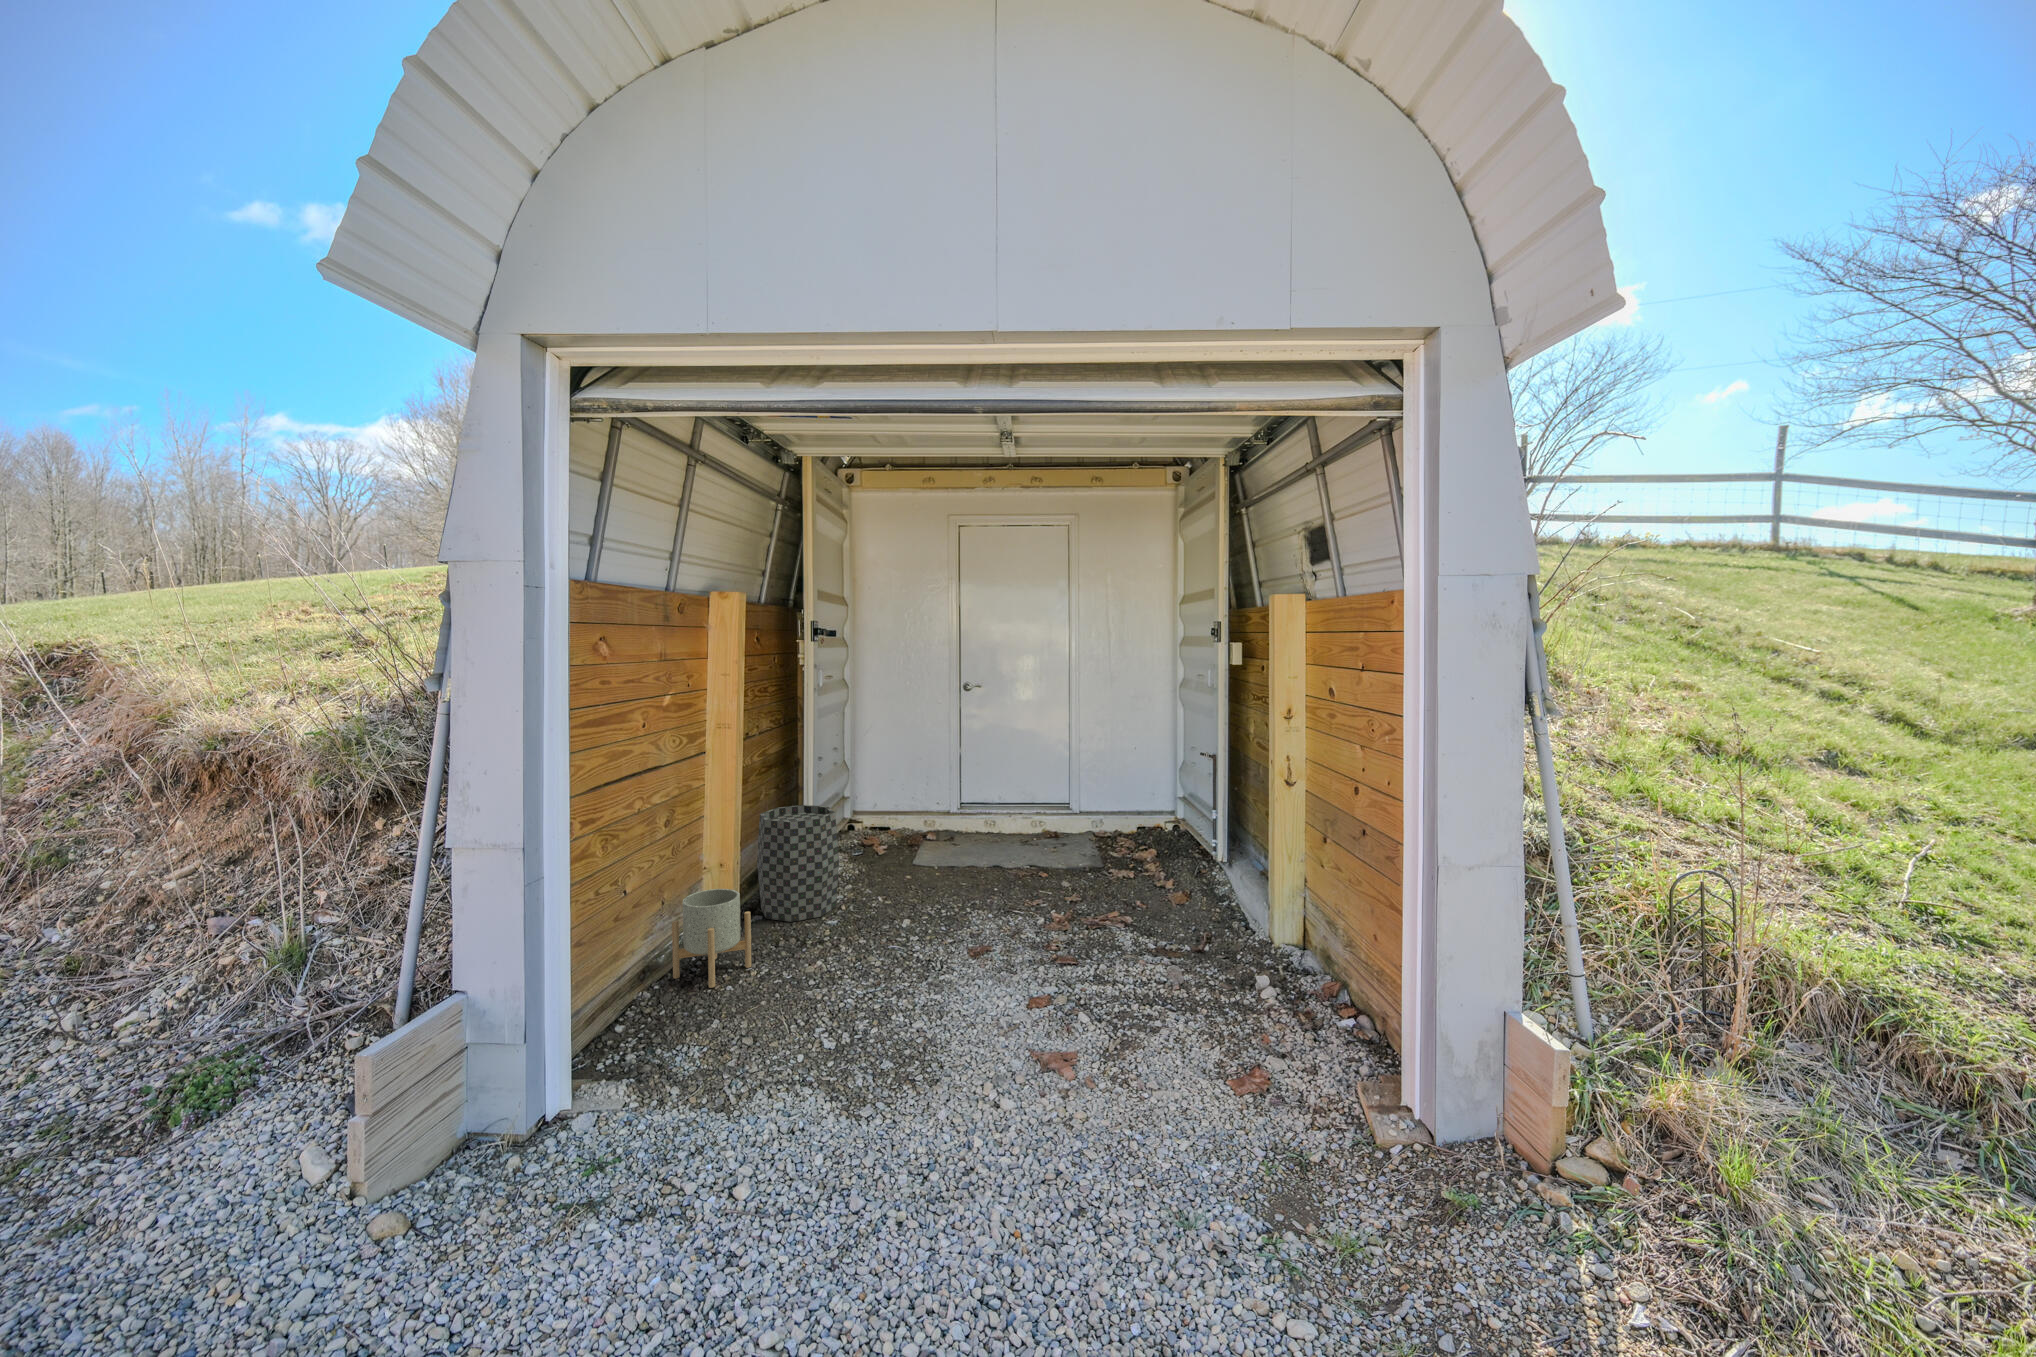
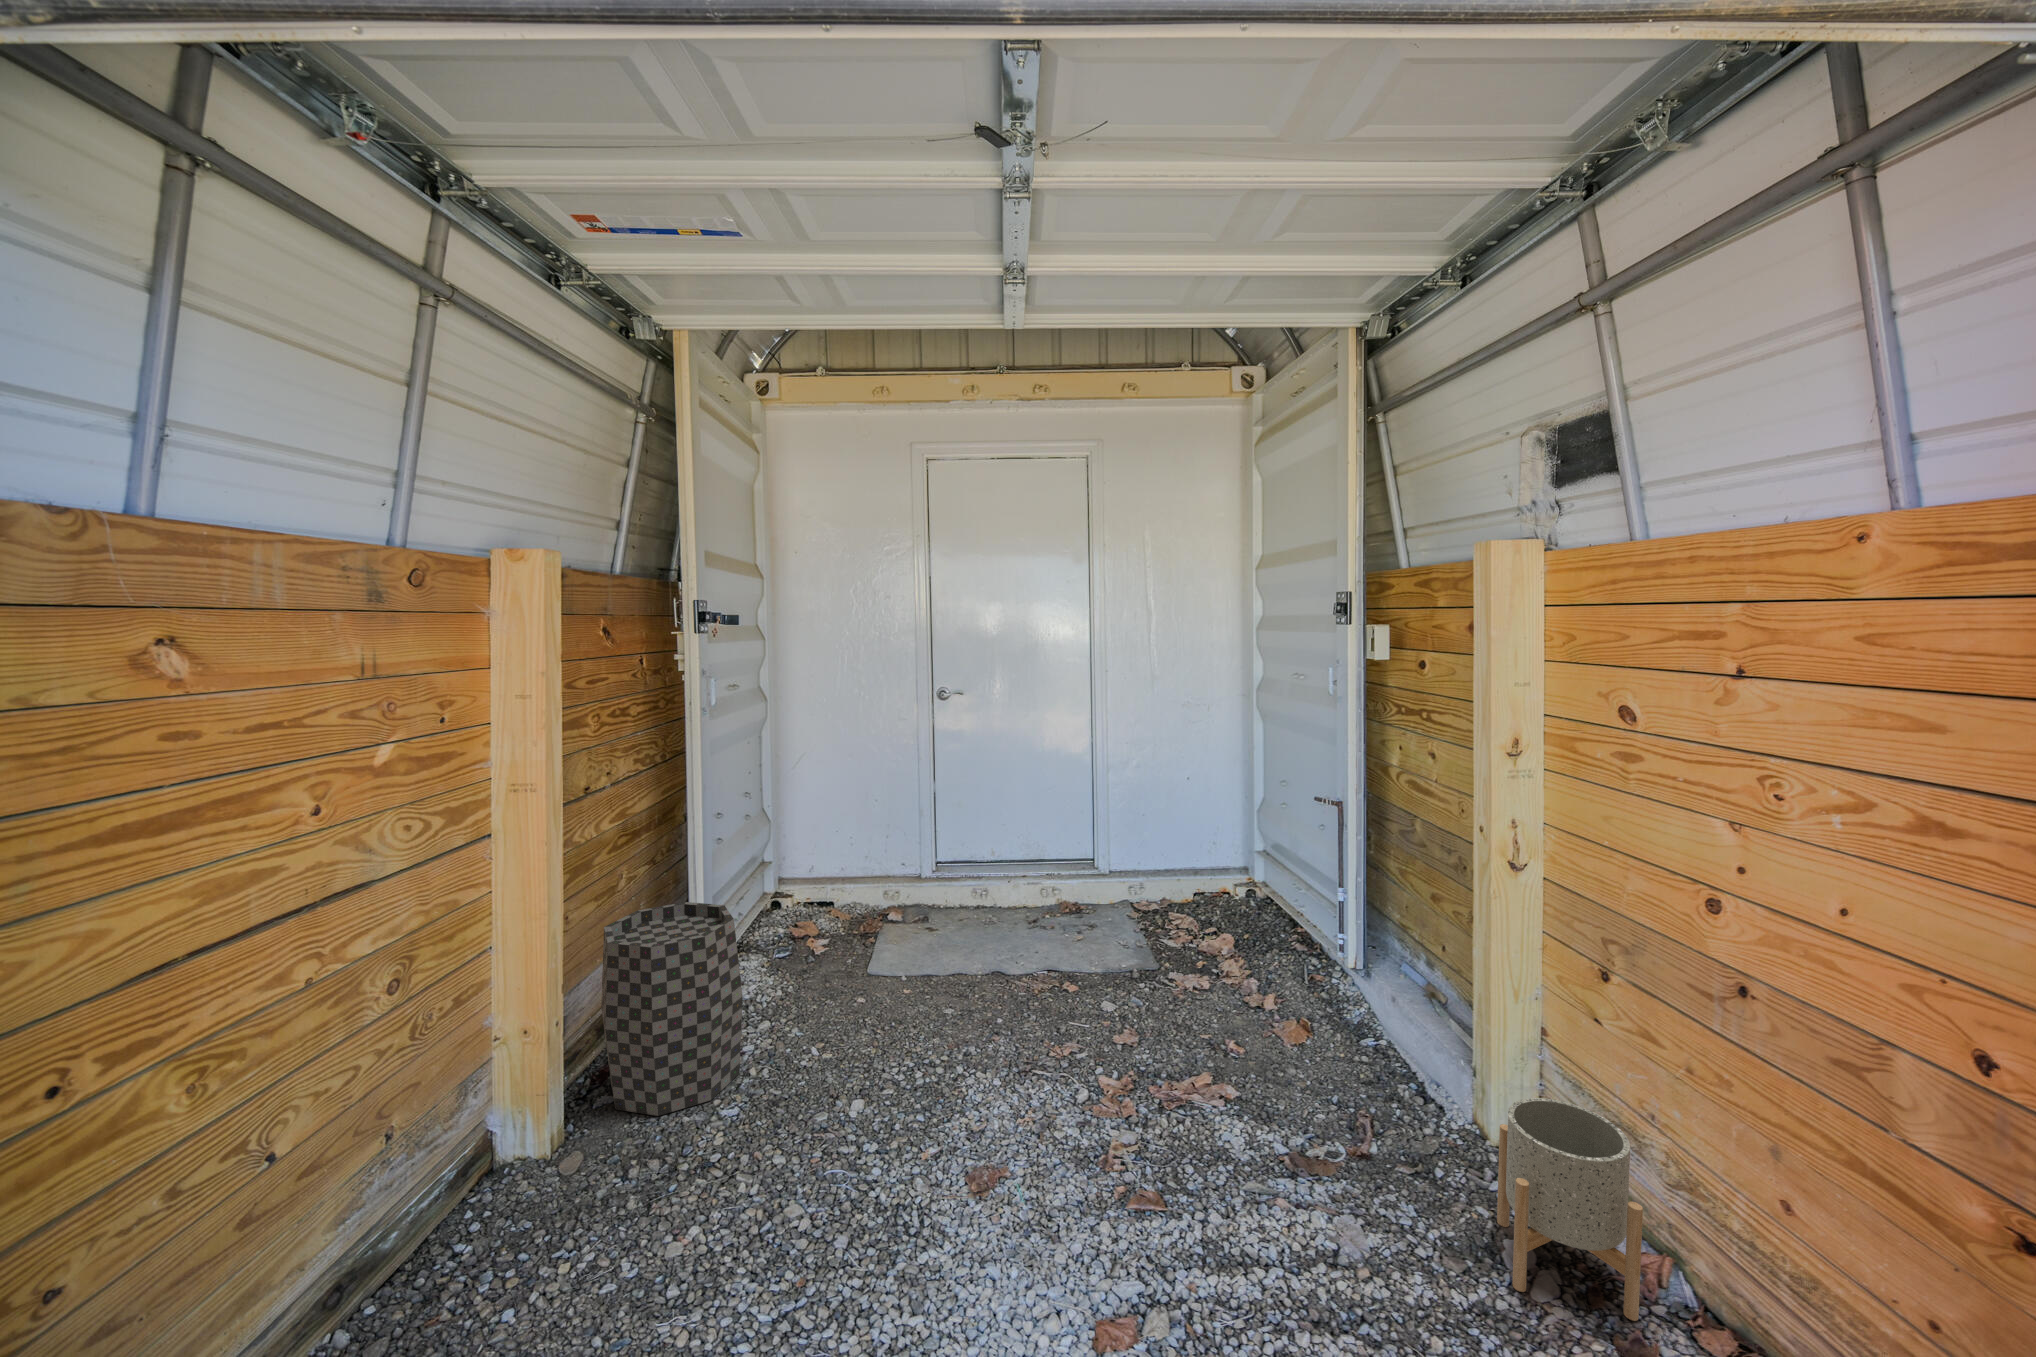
planter: present [672,889,751,988] -> present [1497,1098,1643,1321]

